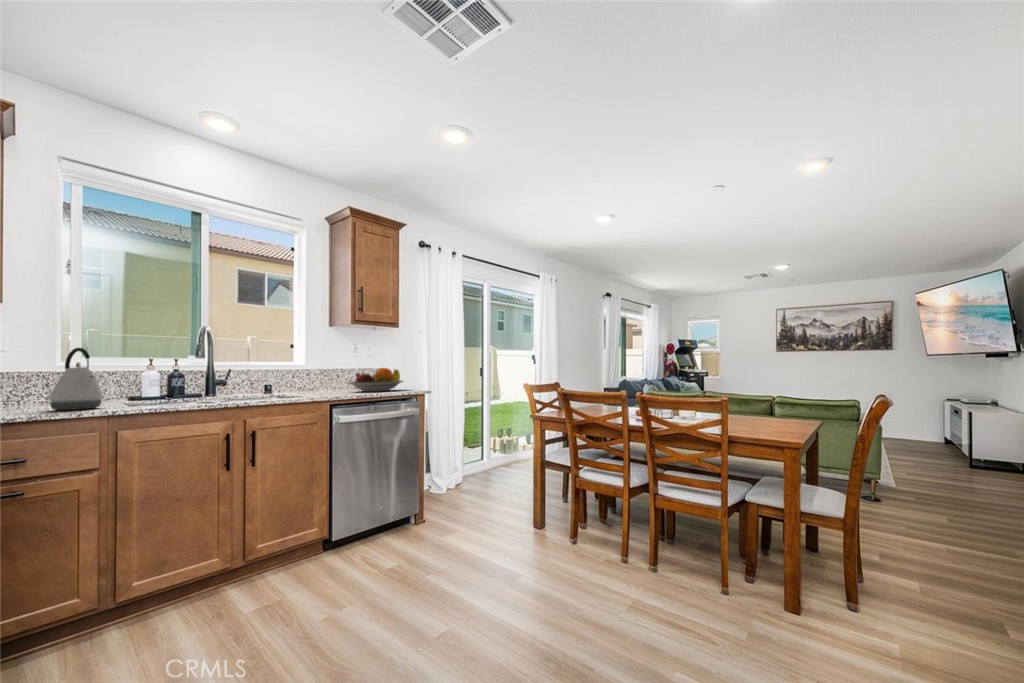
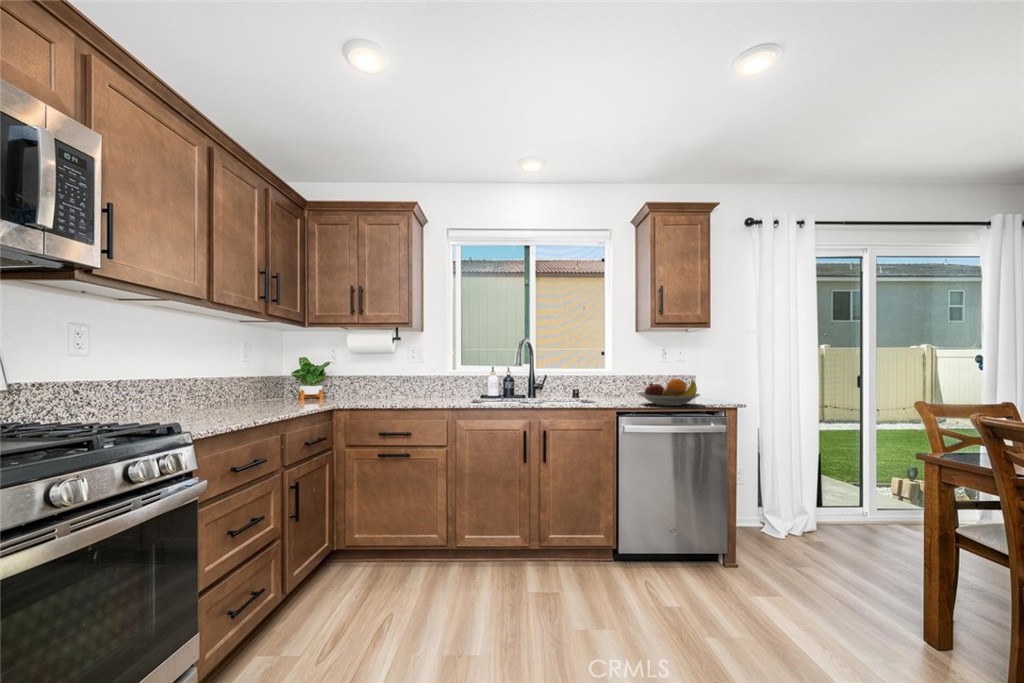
kettle: present [49,348,103,410] -> none [421,362,448,406]

